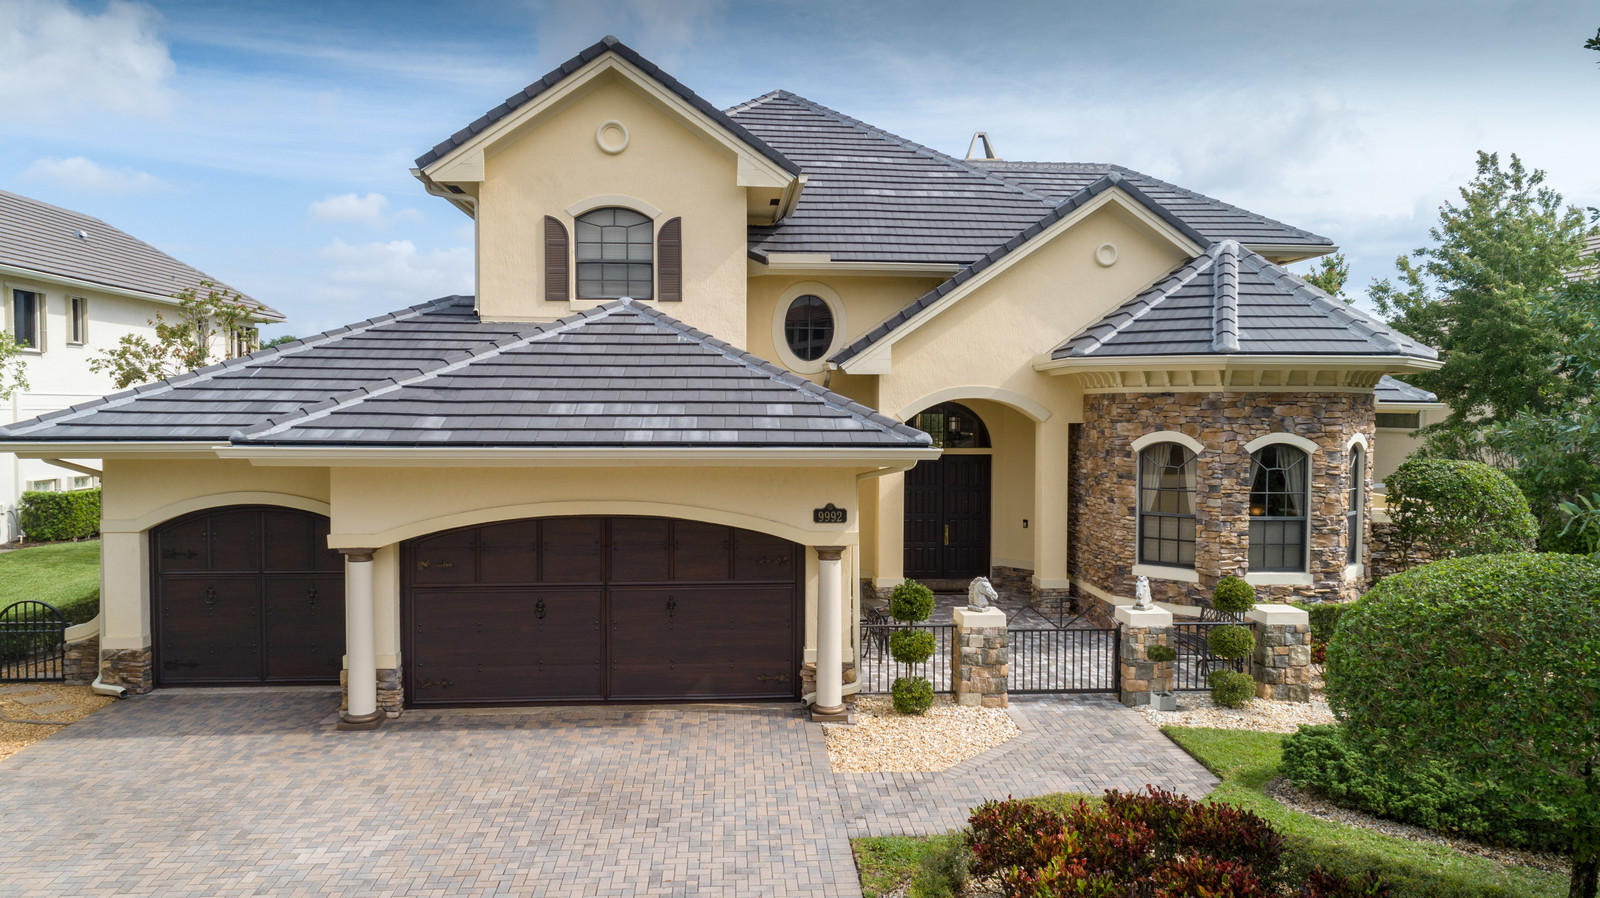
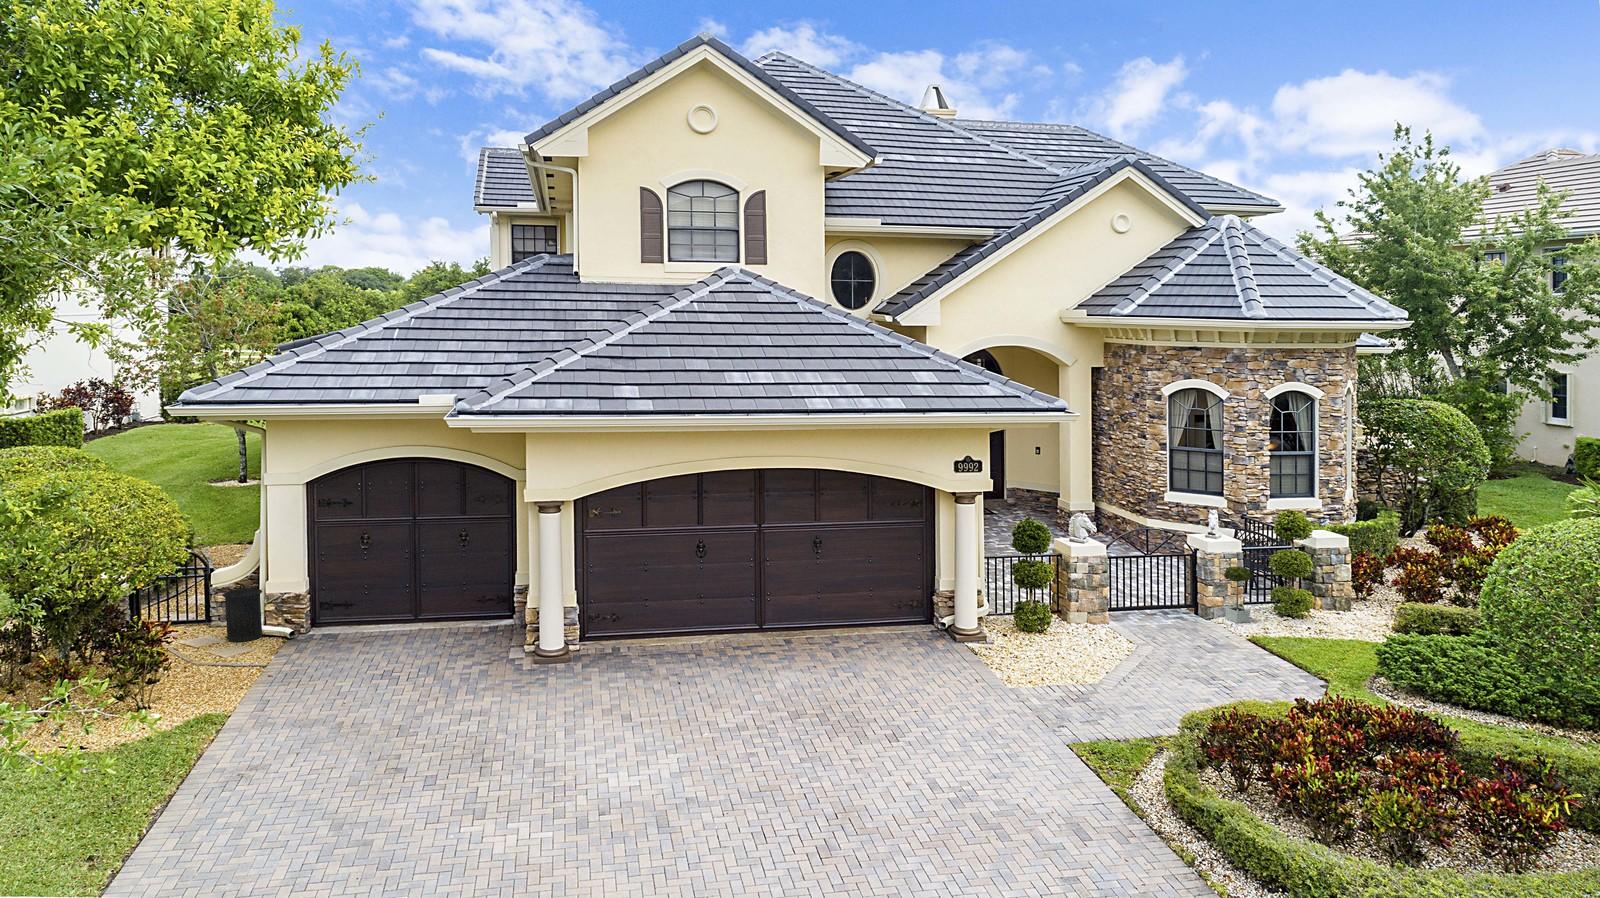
trash can: none [55,636,98,697] -> present [223,584,263,642]

